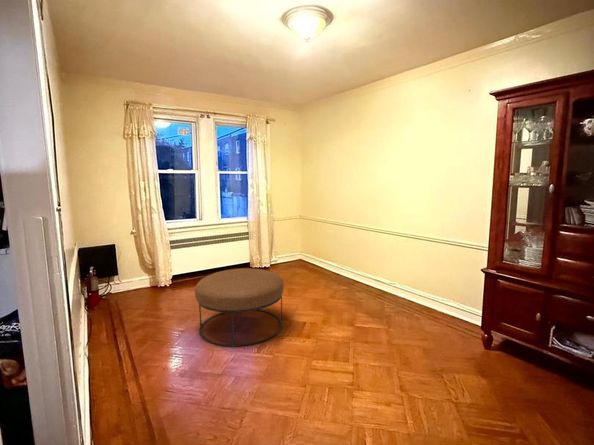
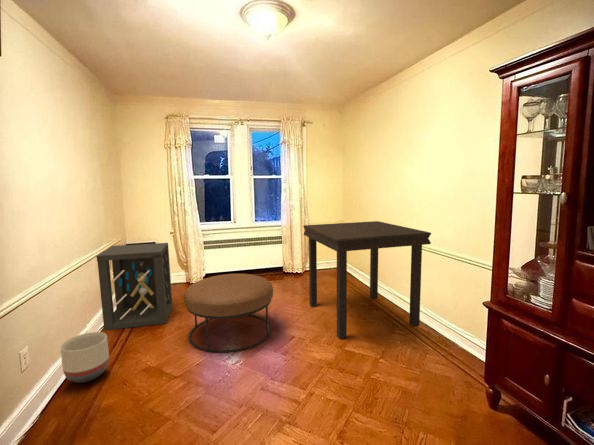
dining table: none [292,213,411,319] -> present [303,221,431,339]
storage cabinet: none [85,242,164,345] -> present [97,243,172,330]
planter: none [90,340,142,398] -> present [61,332,109,383]

